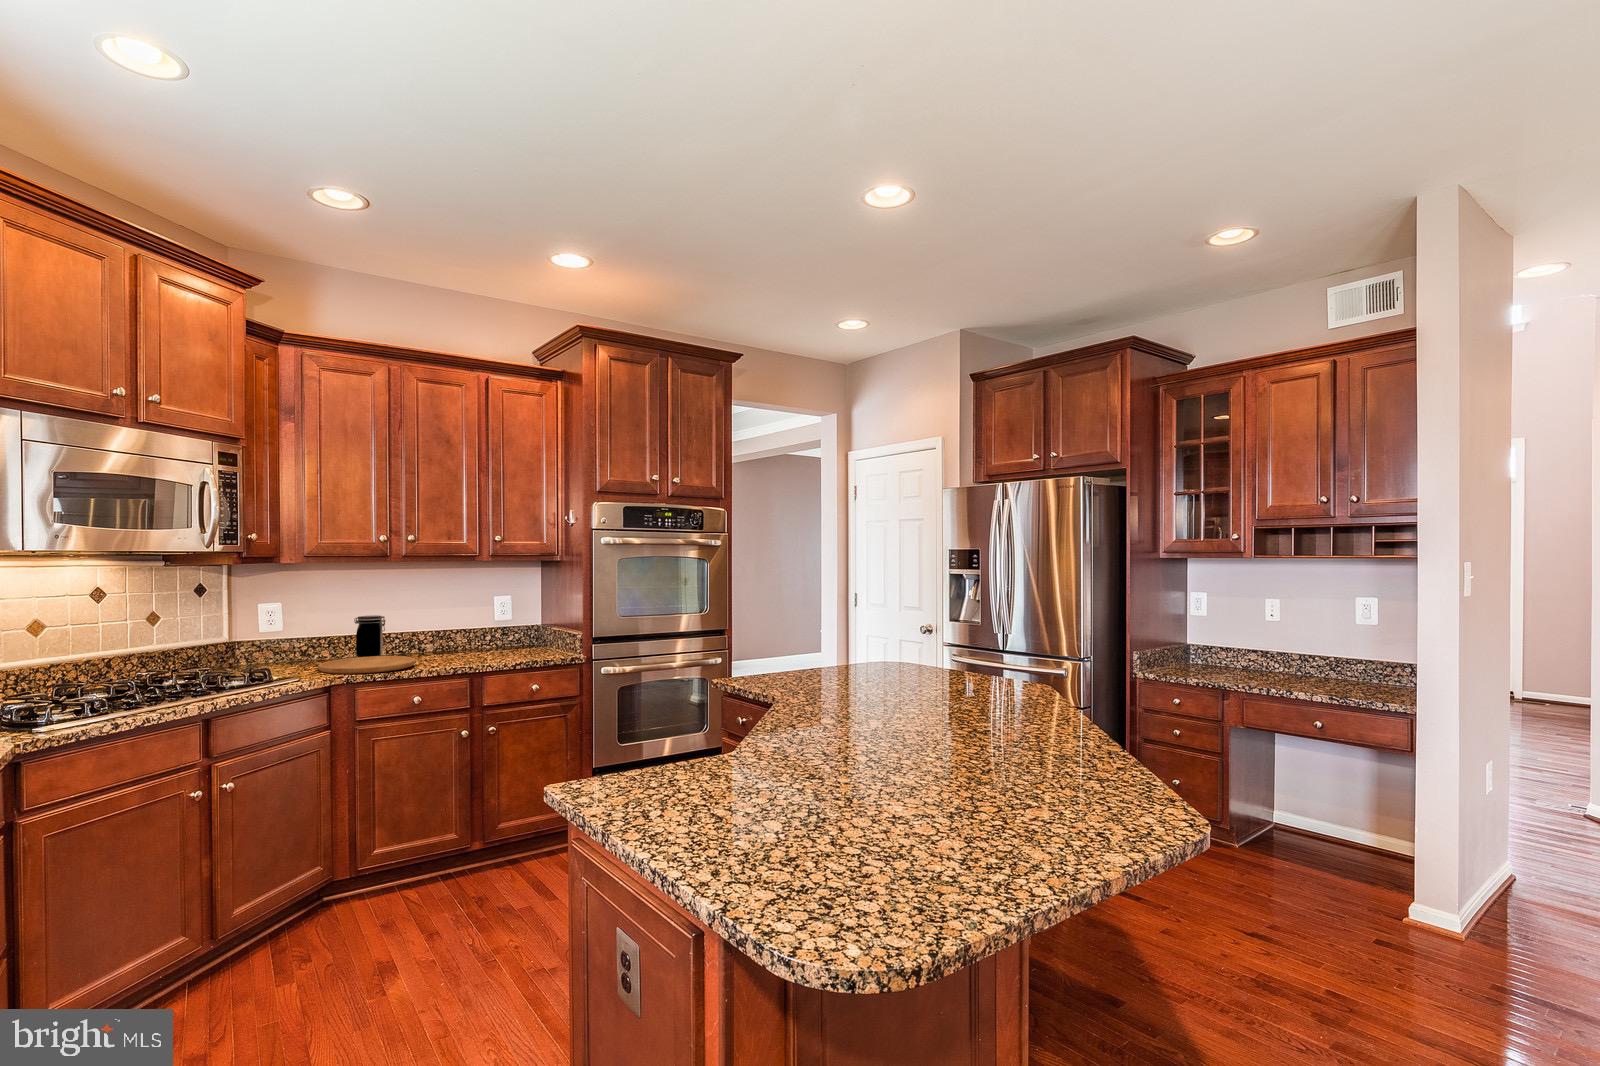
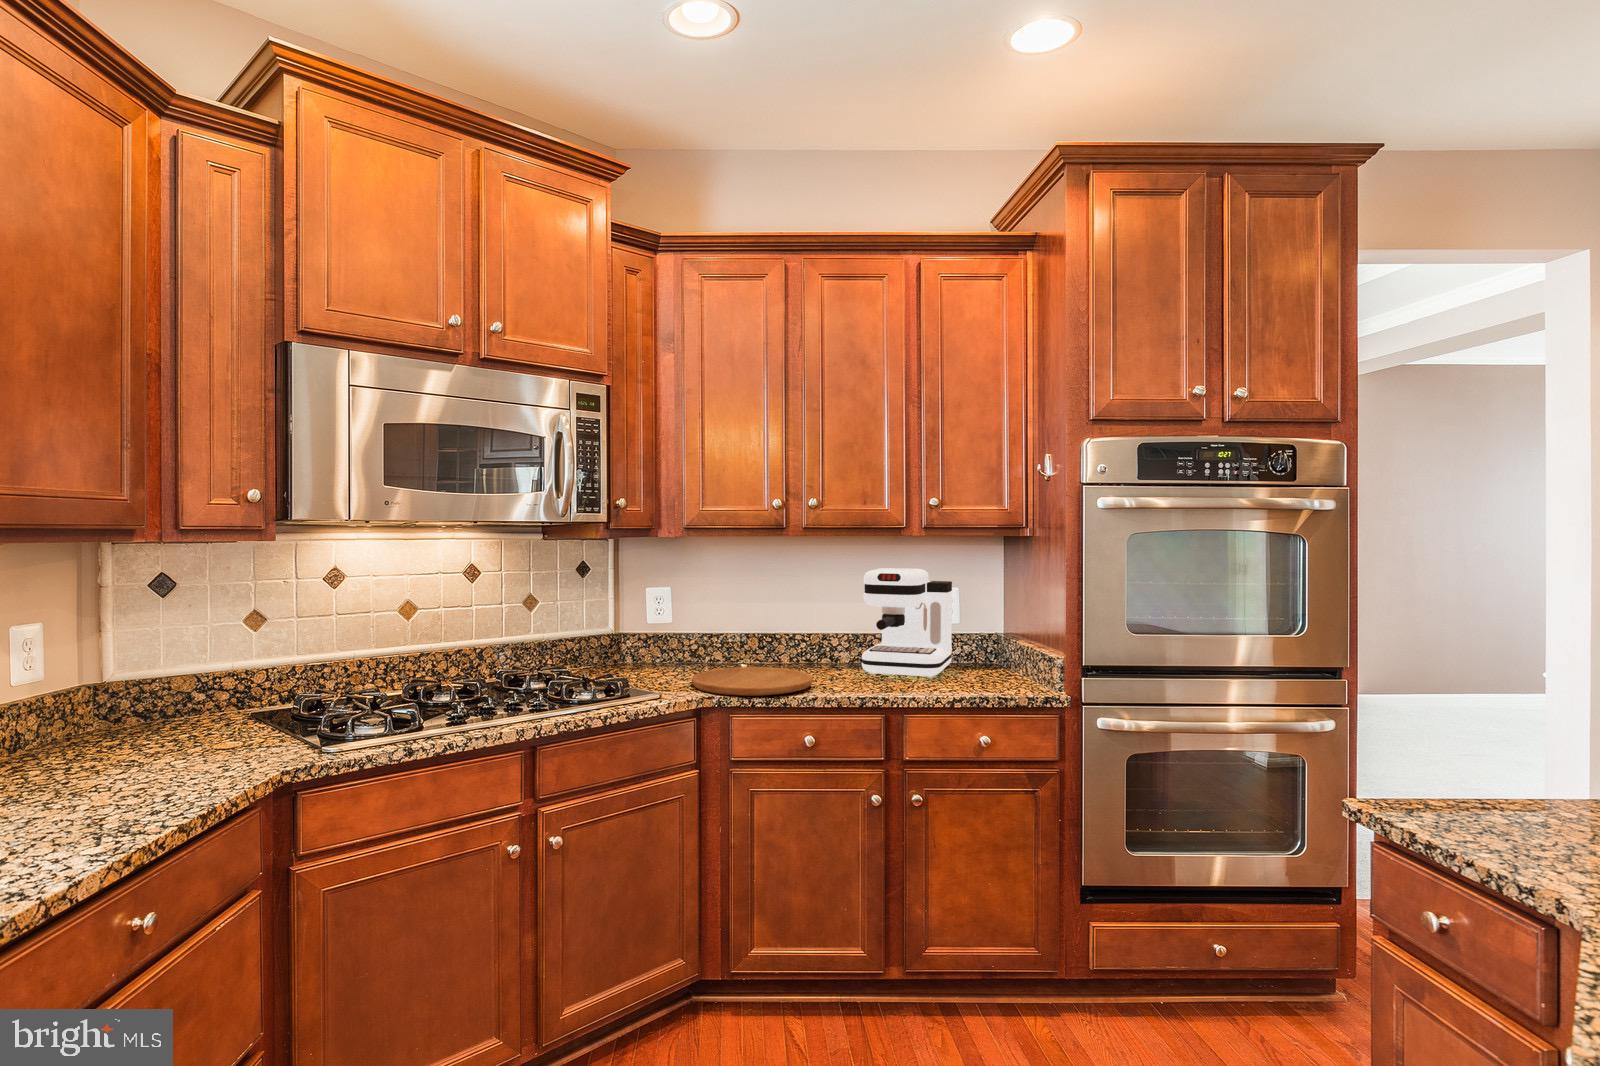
coffee maker: none [444,583,507,657] -> present [862,568,952,678]
jar: present [354,615,386,657] -> none [754,608,789,666]

